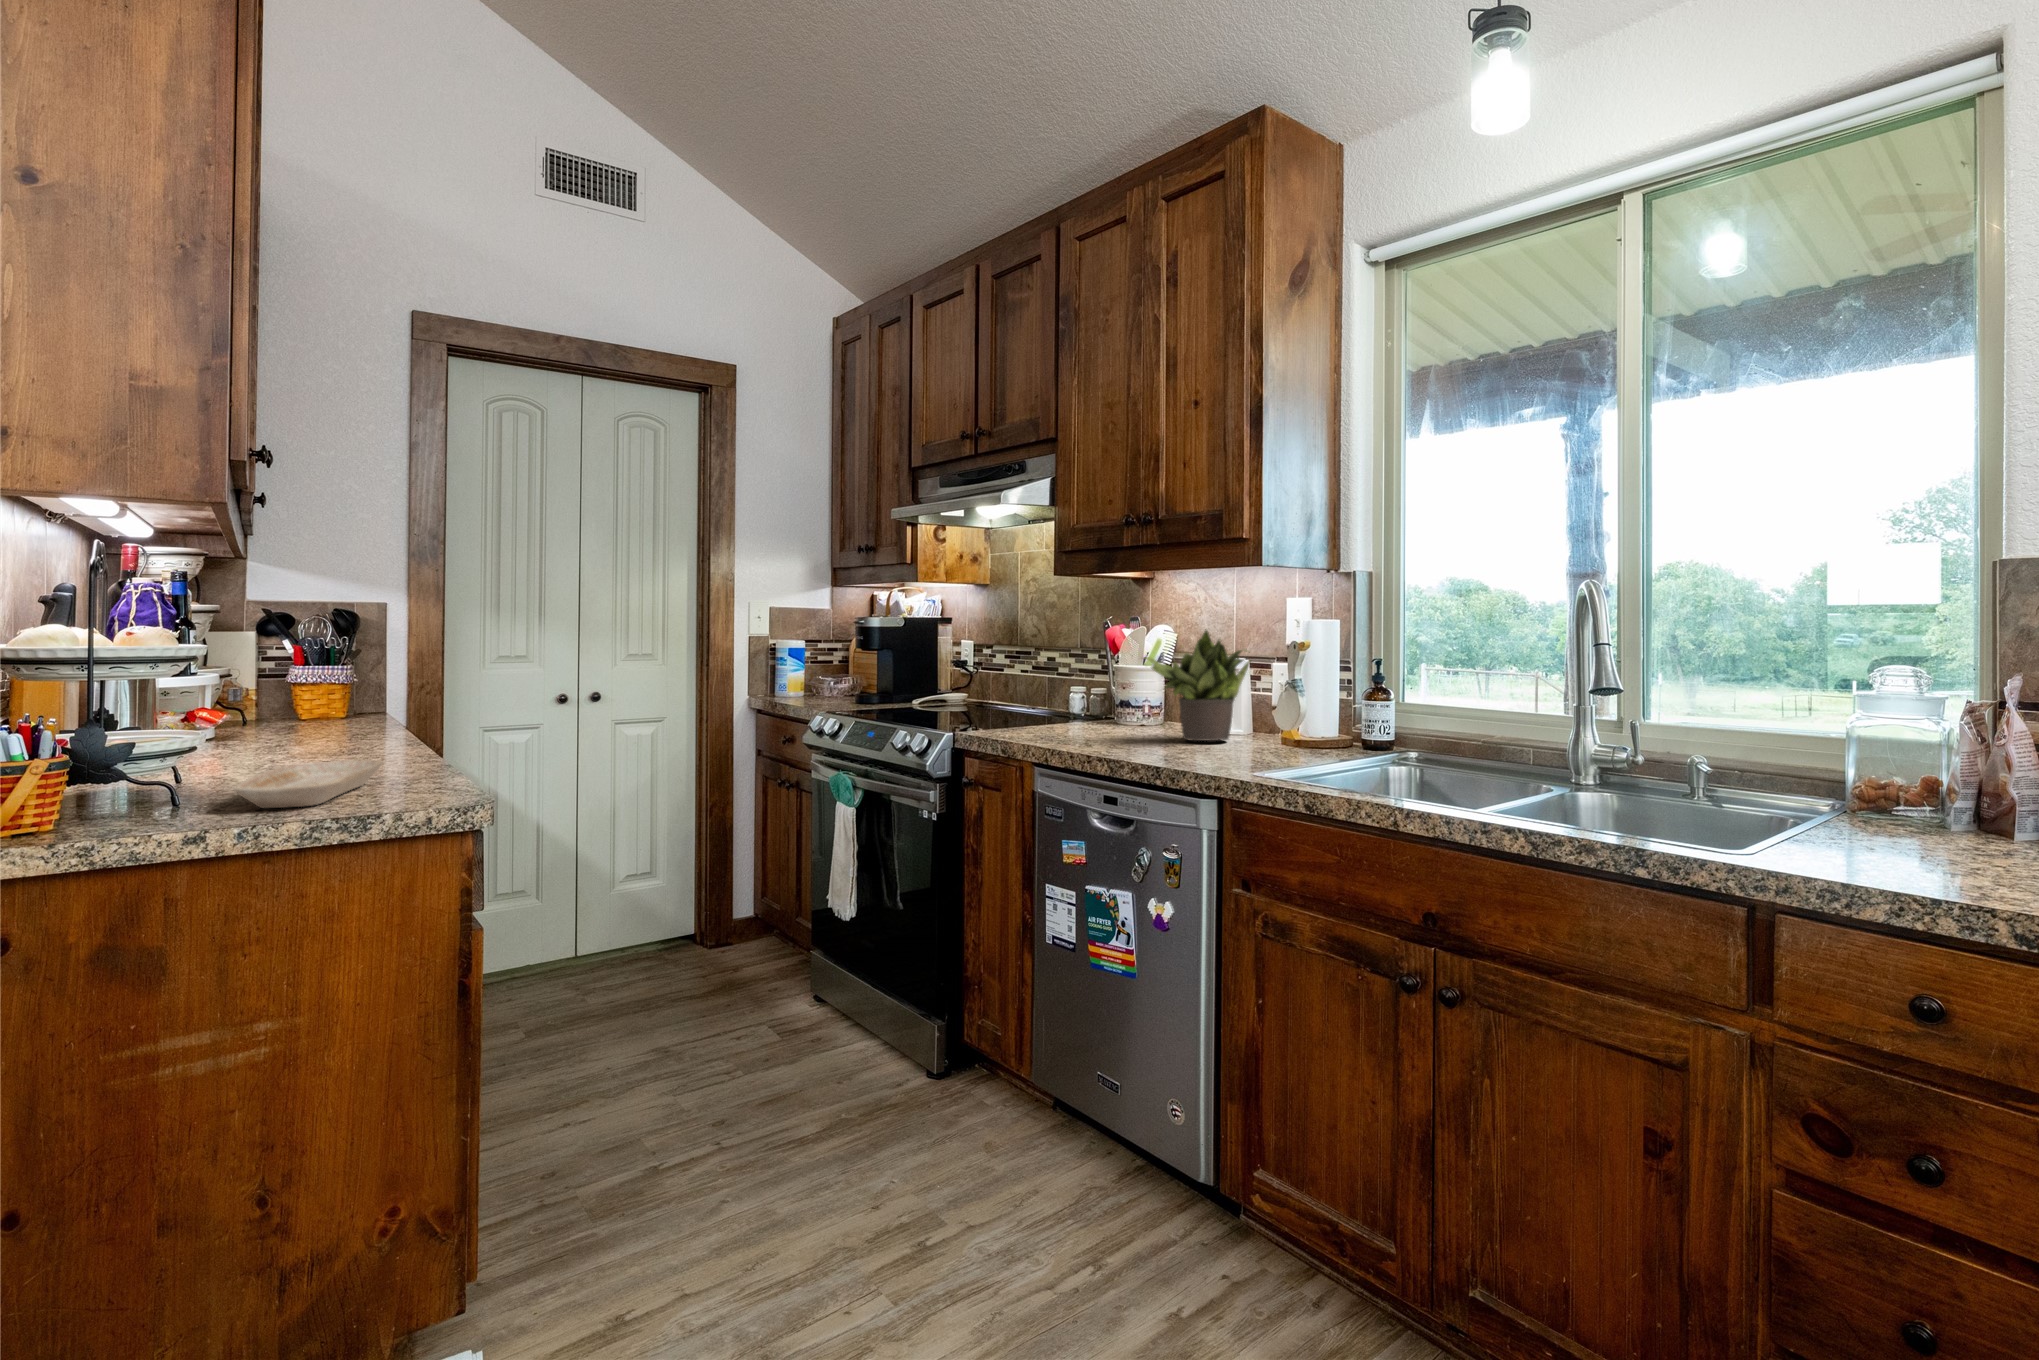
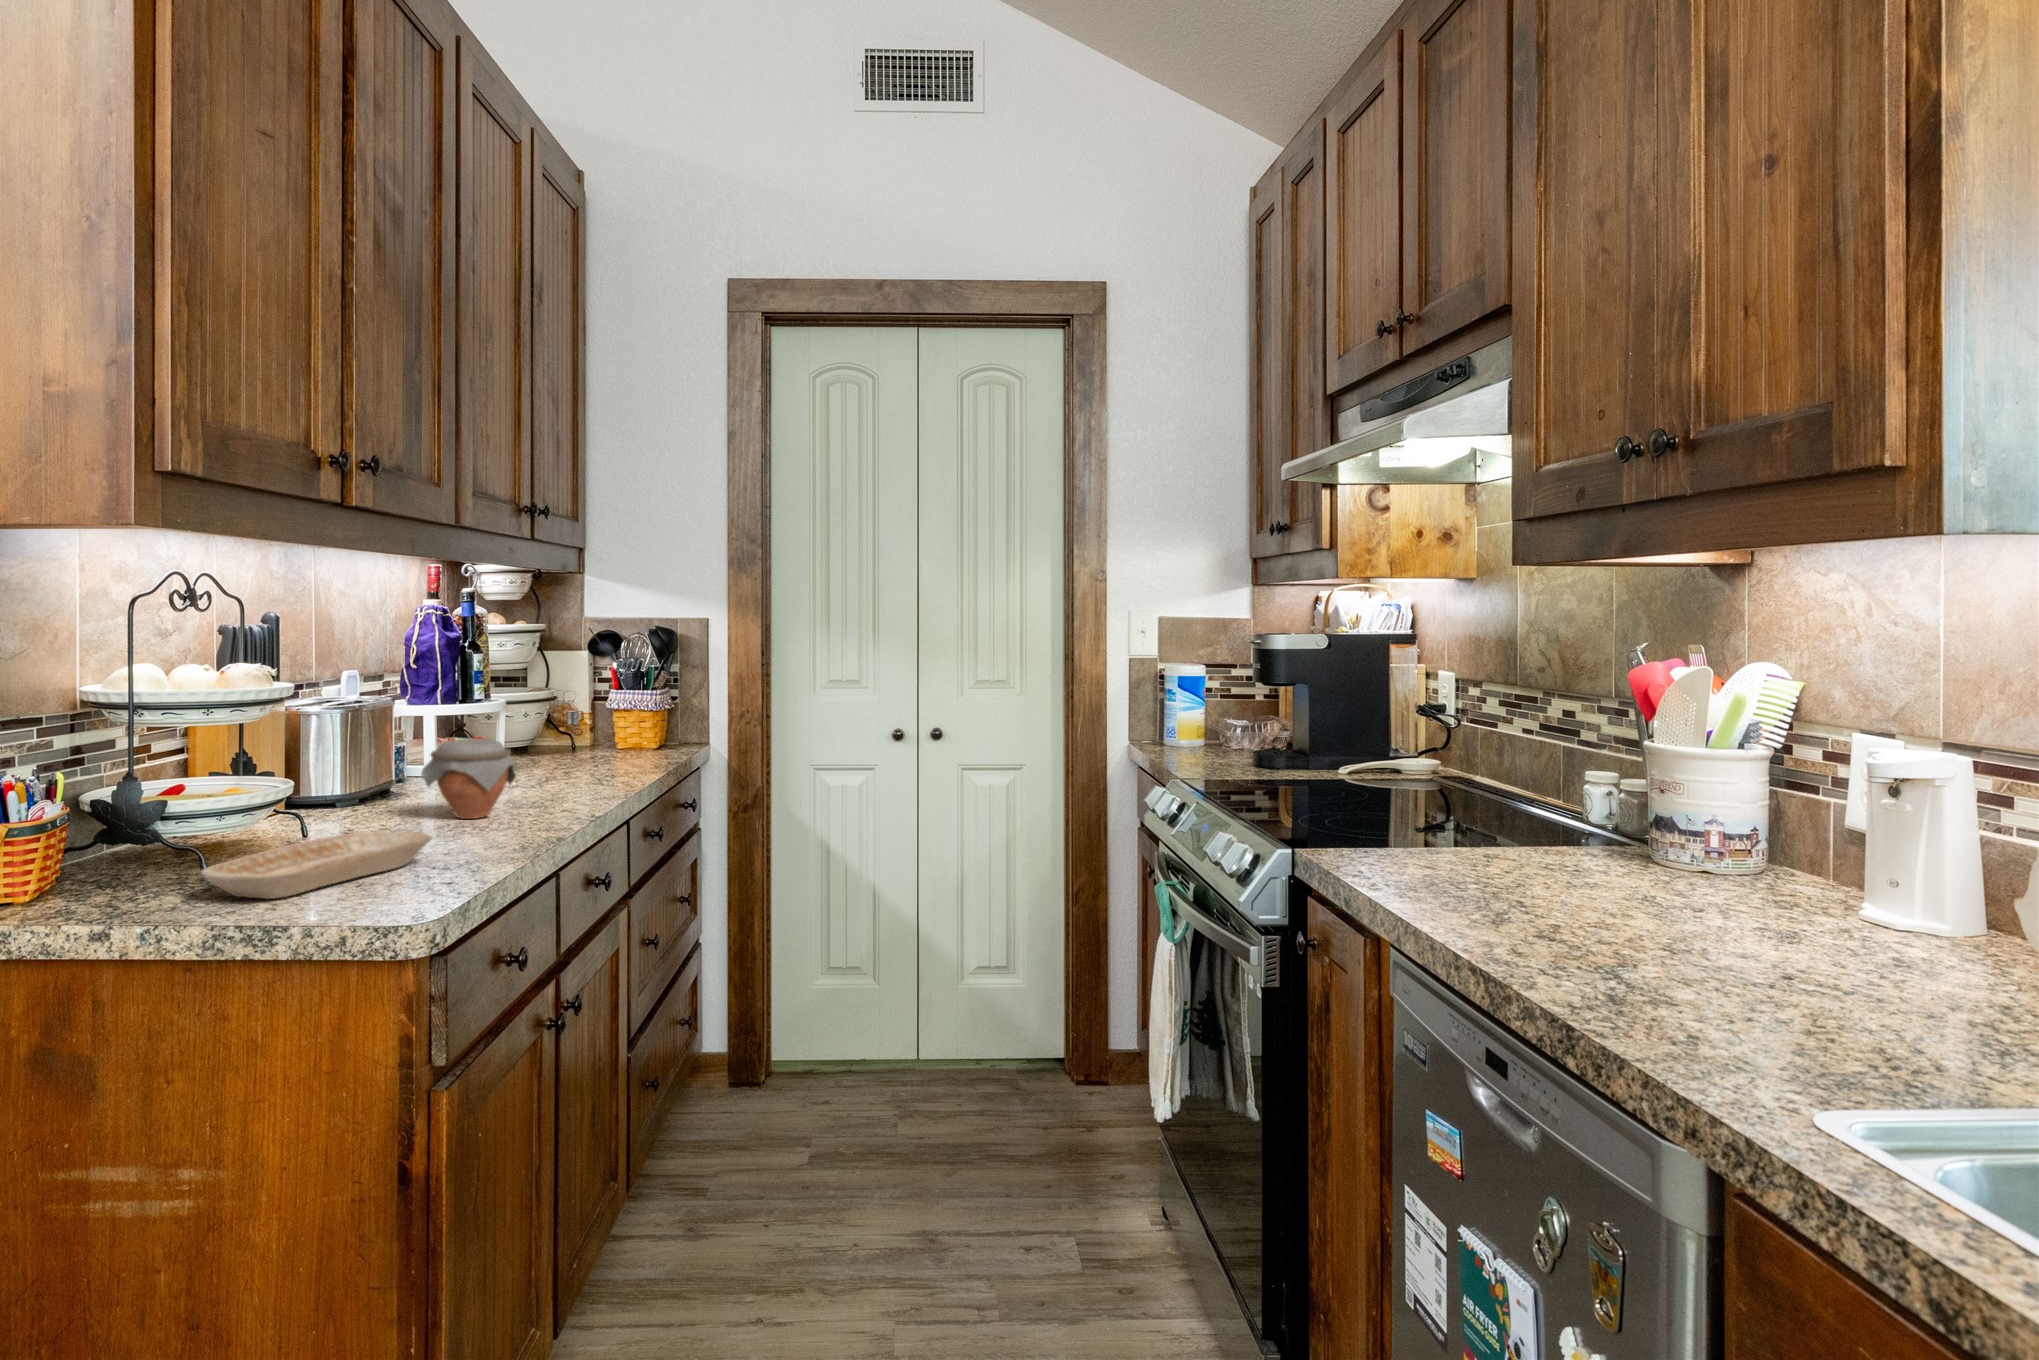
potted plant: present [1144,629,1251,741] -> none [1609,681,1911,934]
jar: none [267,694,360,762] -> present [421,738,516,819]

